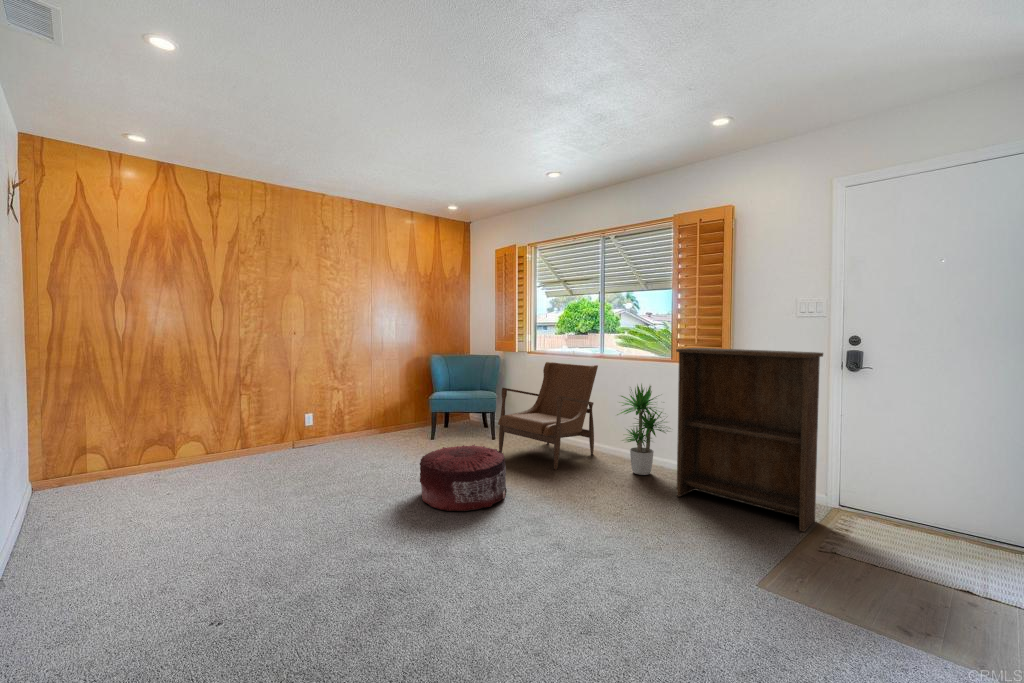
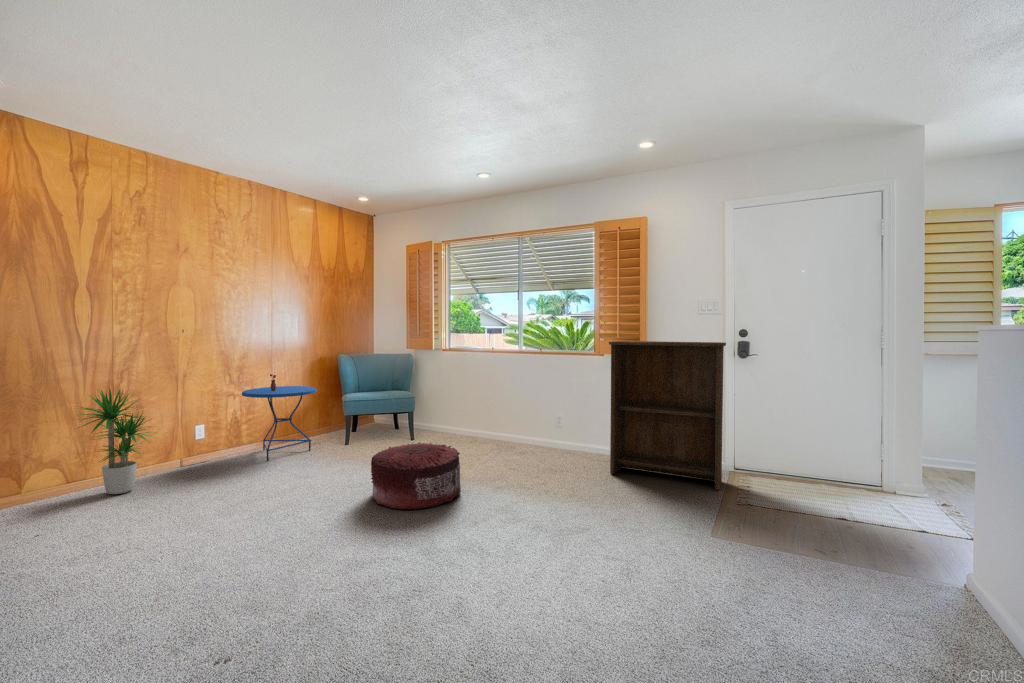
armchair: present [498,362,598,470] -> none [427,359,522,462]
side table: none [341,372,404,450] -> present [242,374,317,461]
potted plant: present [617,384,665,475] -> present [78,388,151,494]

